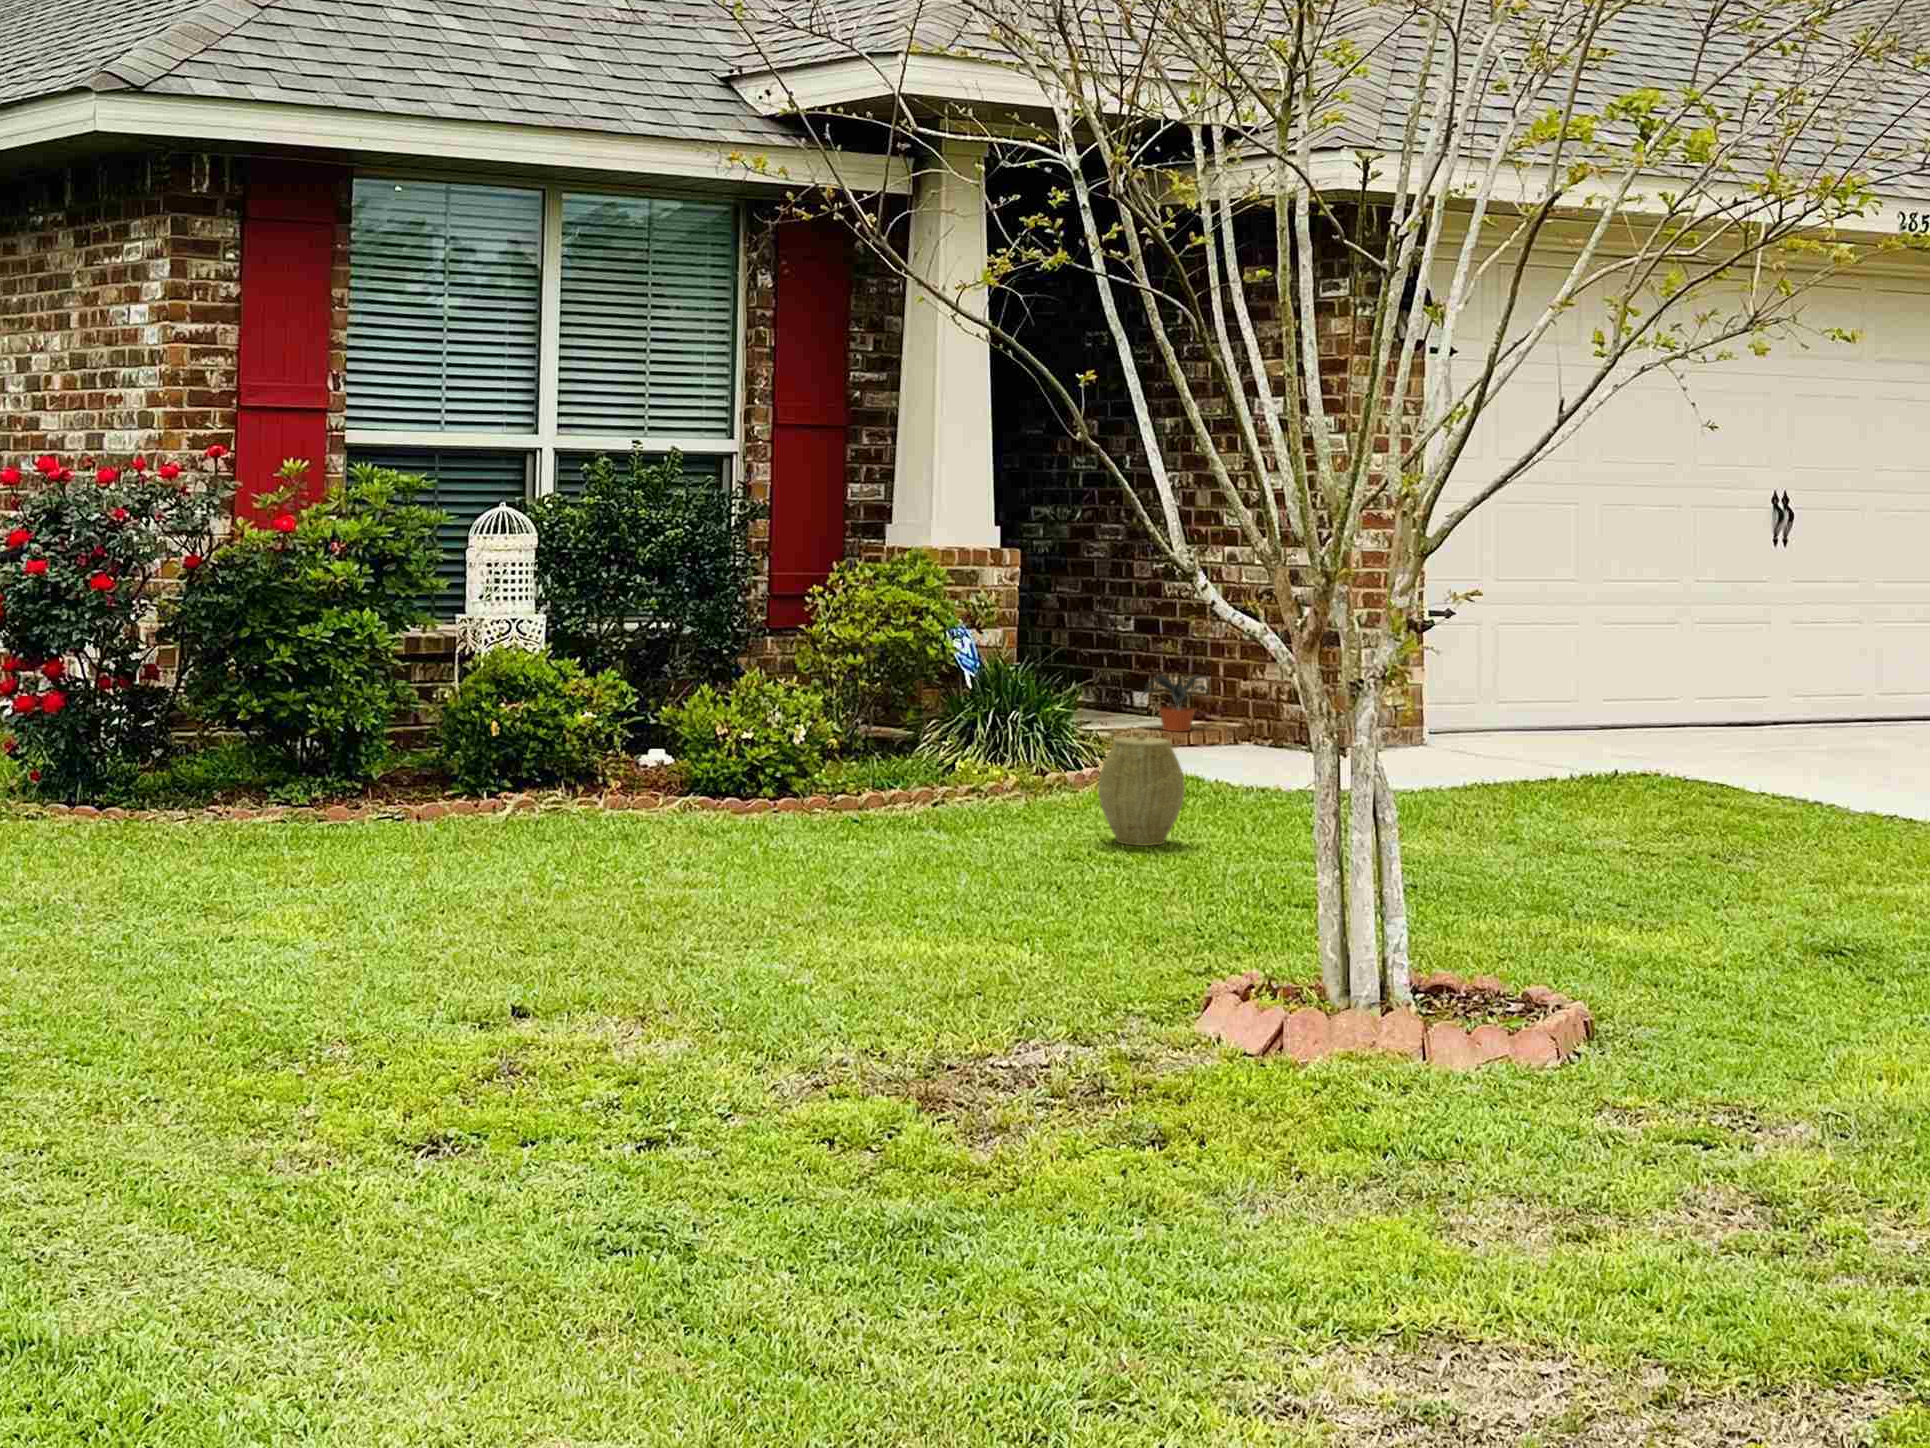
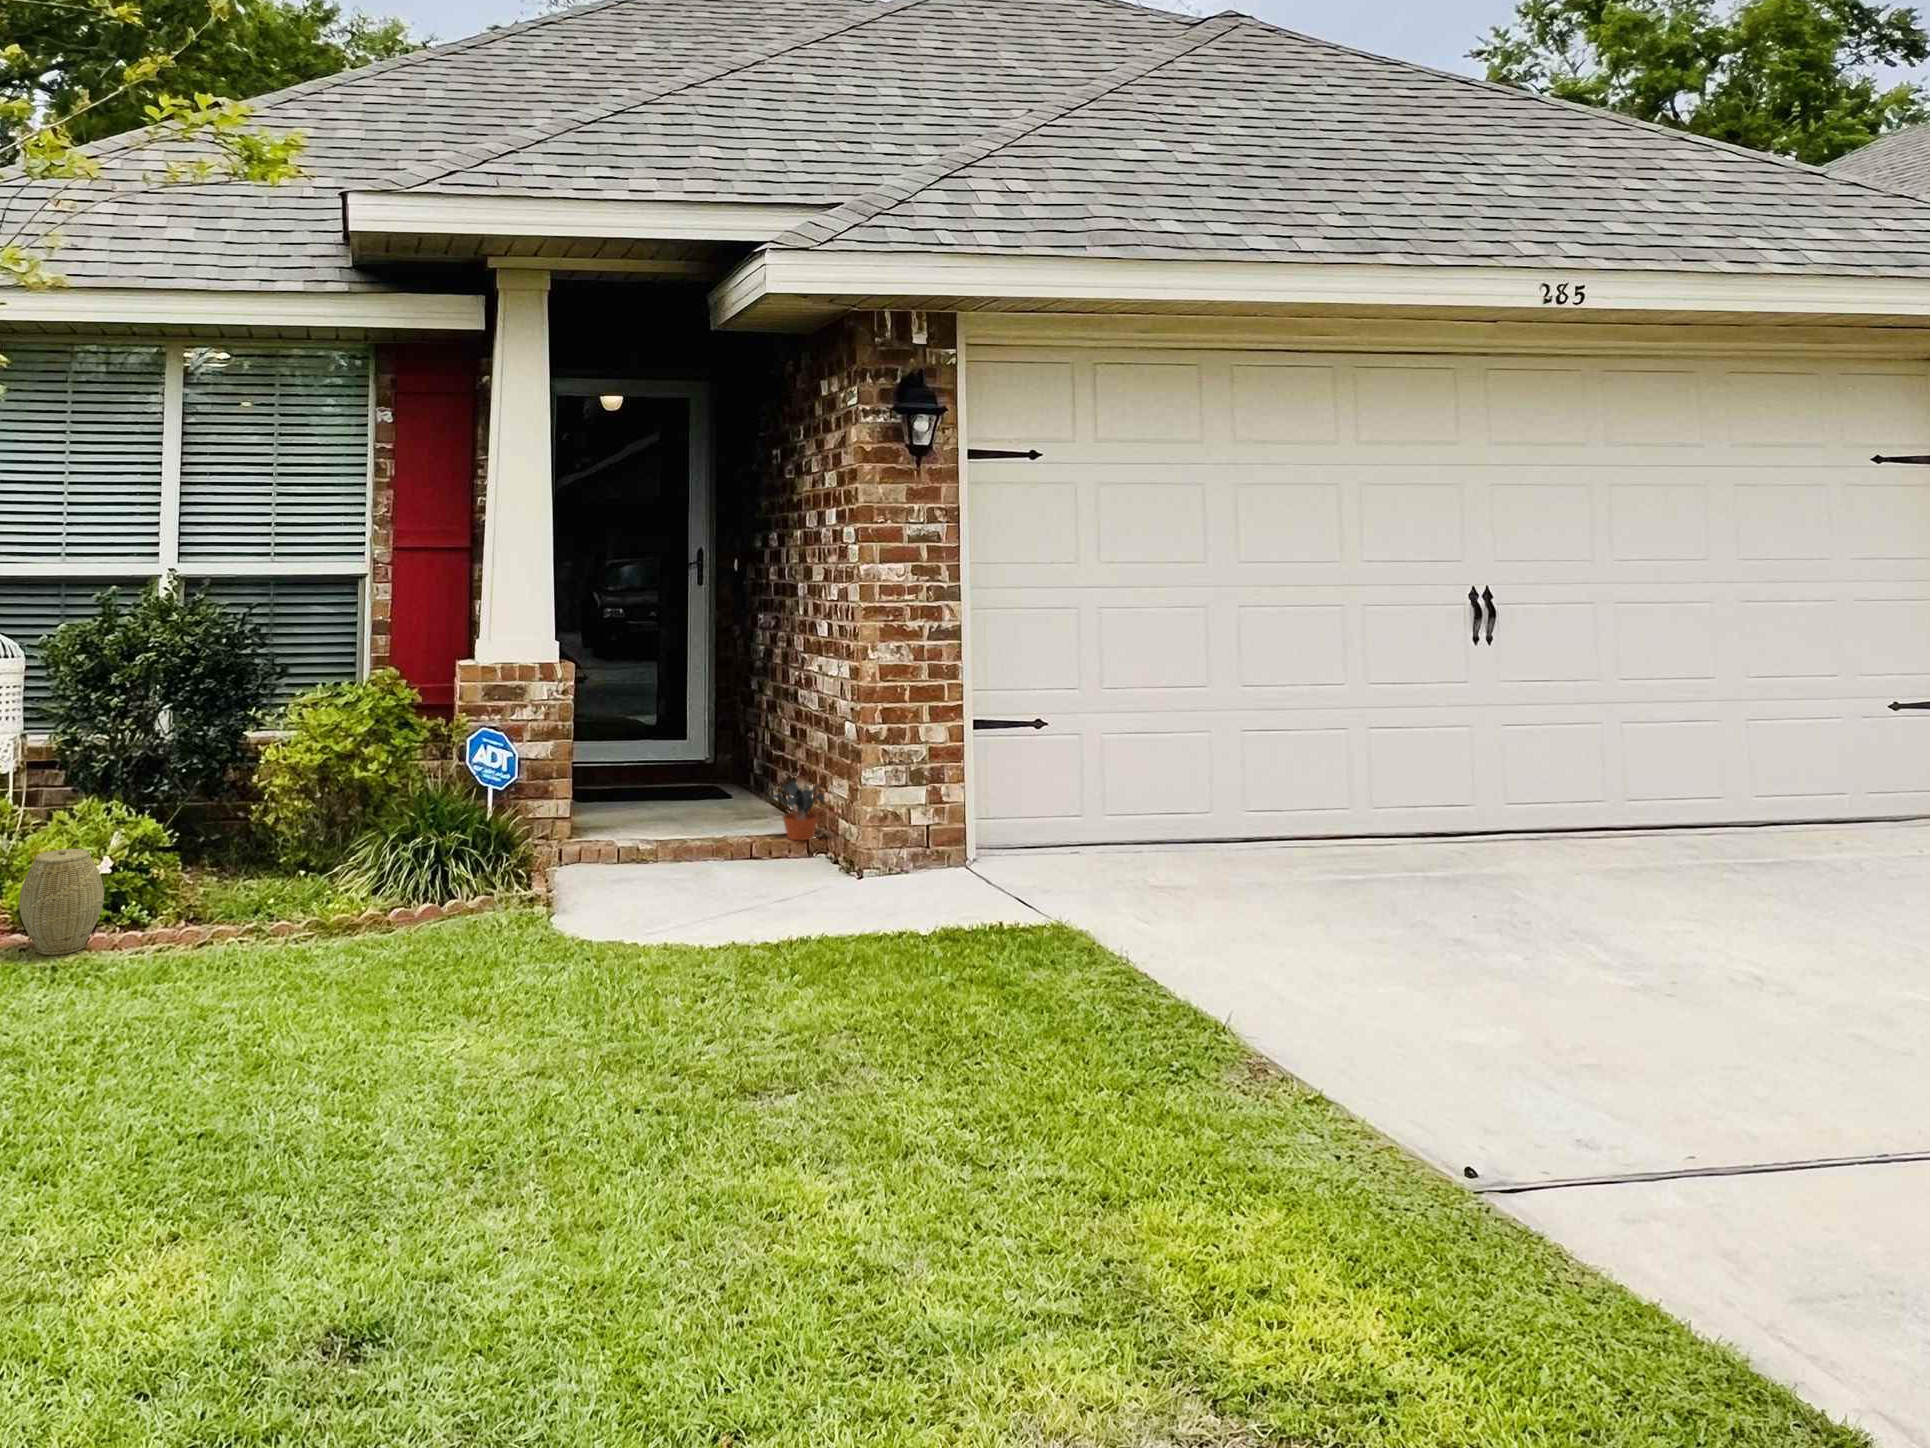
woven basket: present [1098,734,1185,846] -> present [19,849,104,955]

